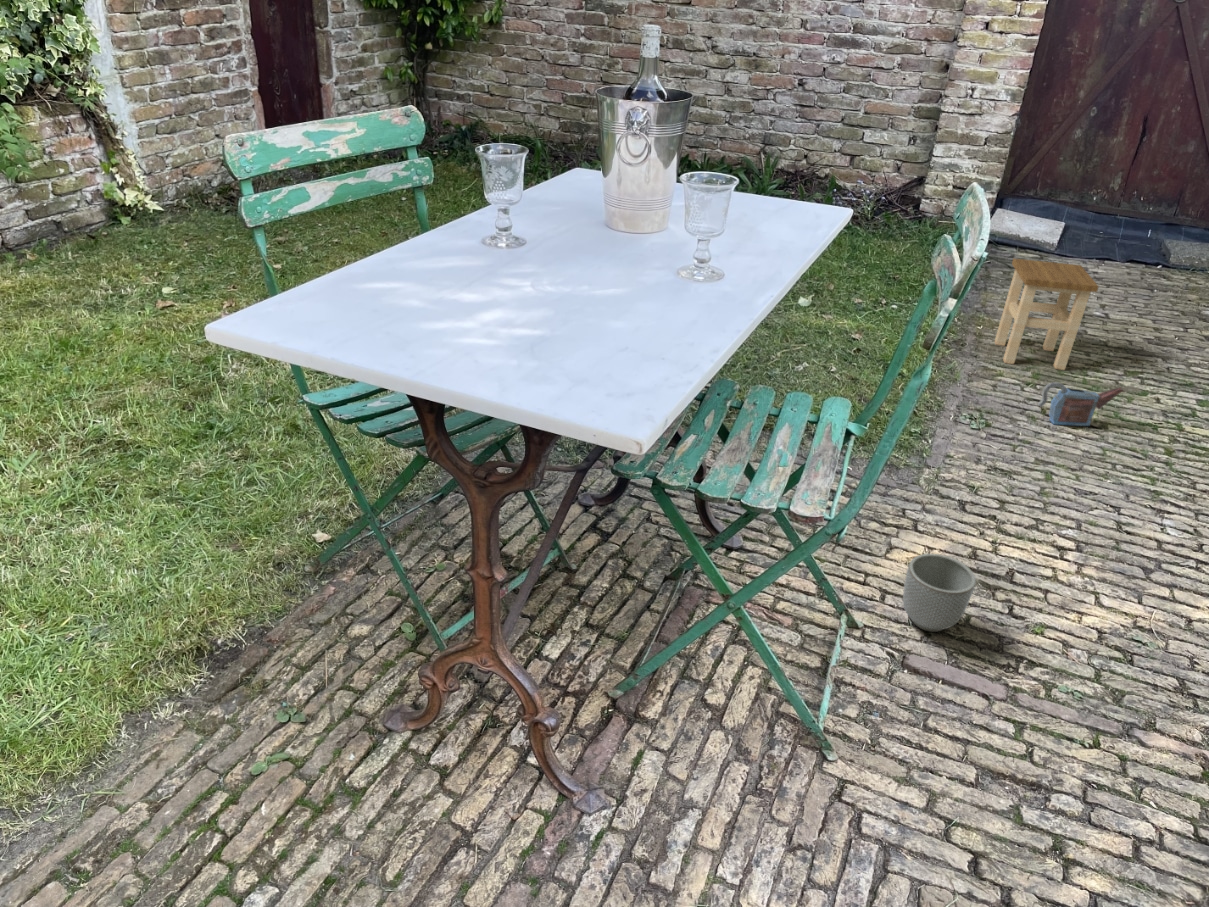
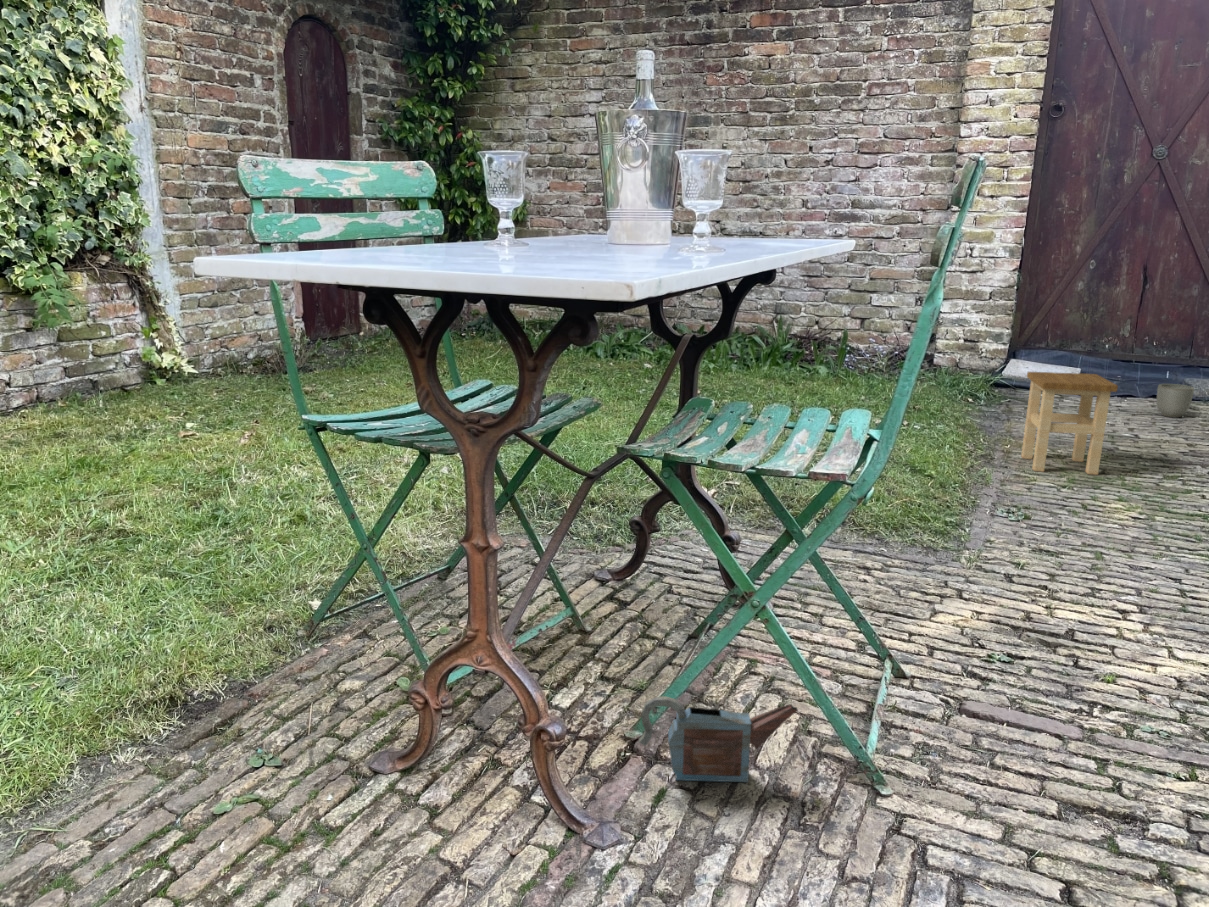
watering can: present [1038,382,1123,426] -> present [639,696,798,782]
planter: present [903,554,976,632] -> present [1157,384,1194,417]

